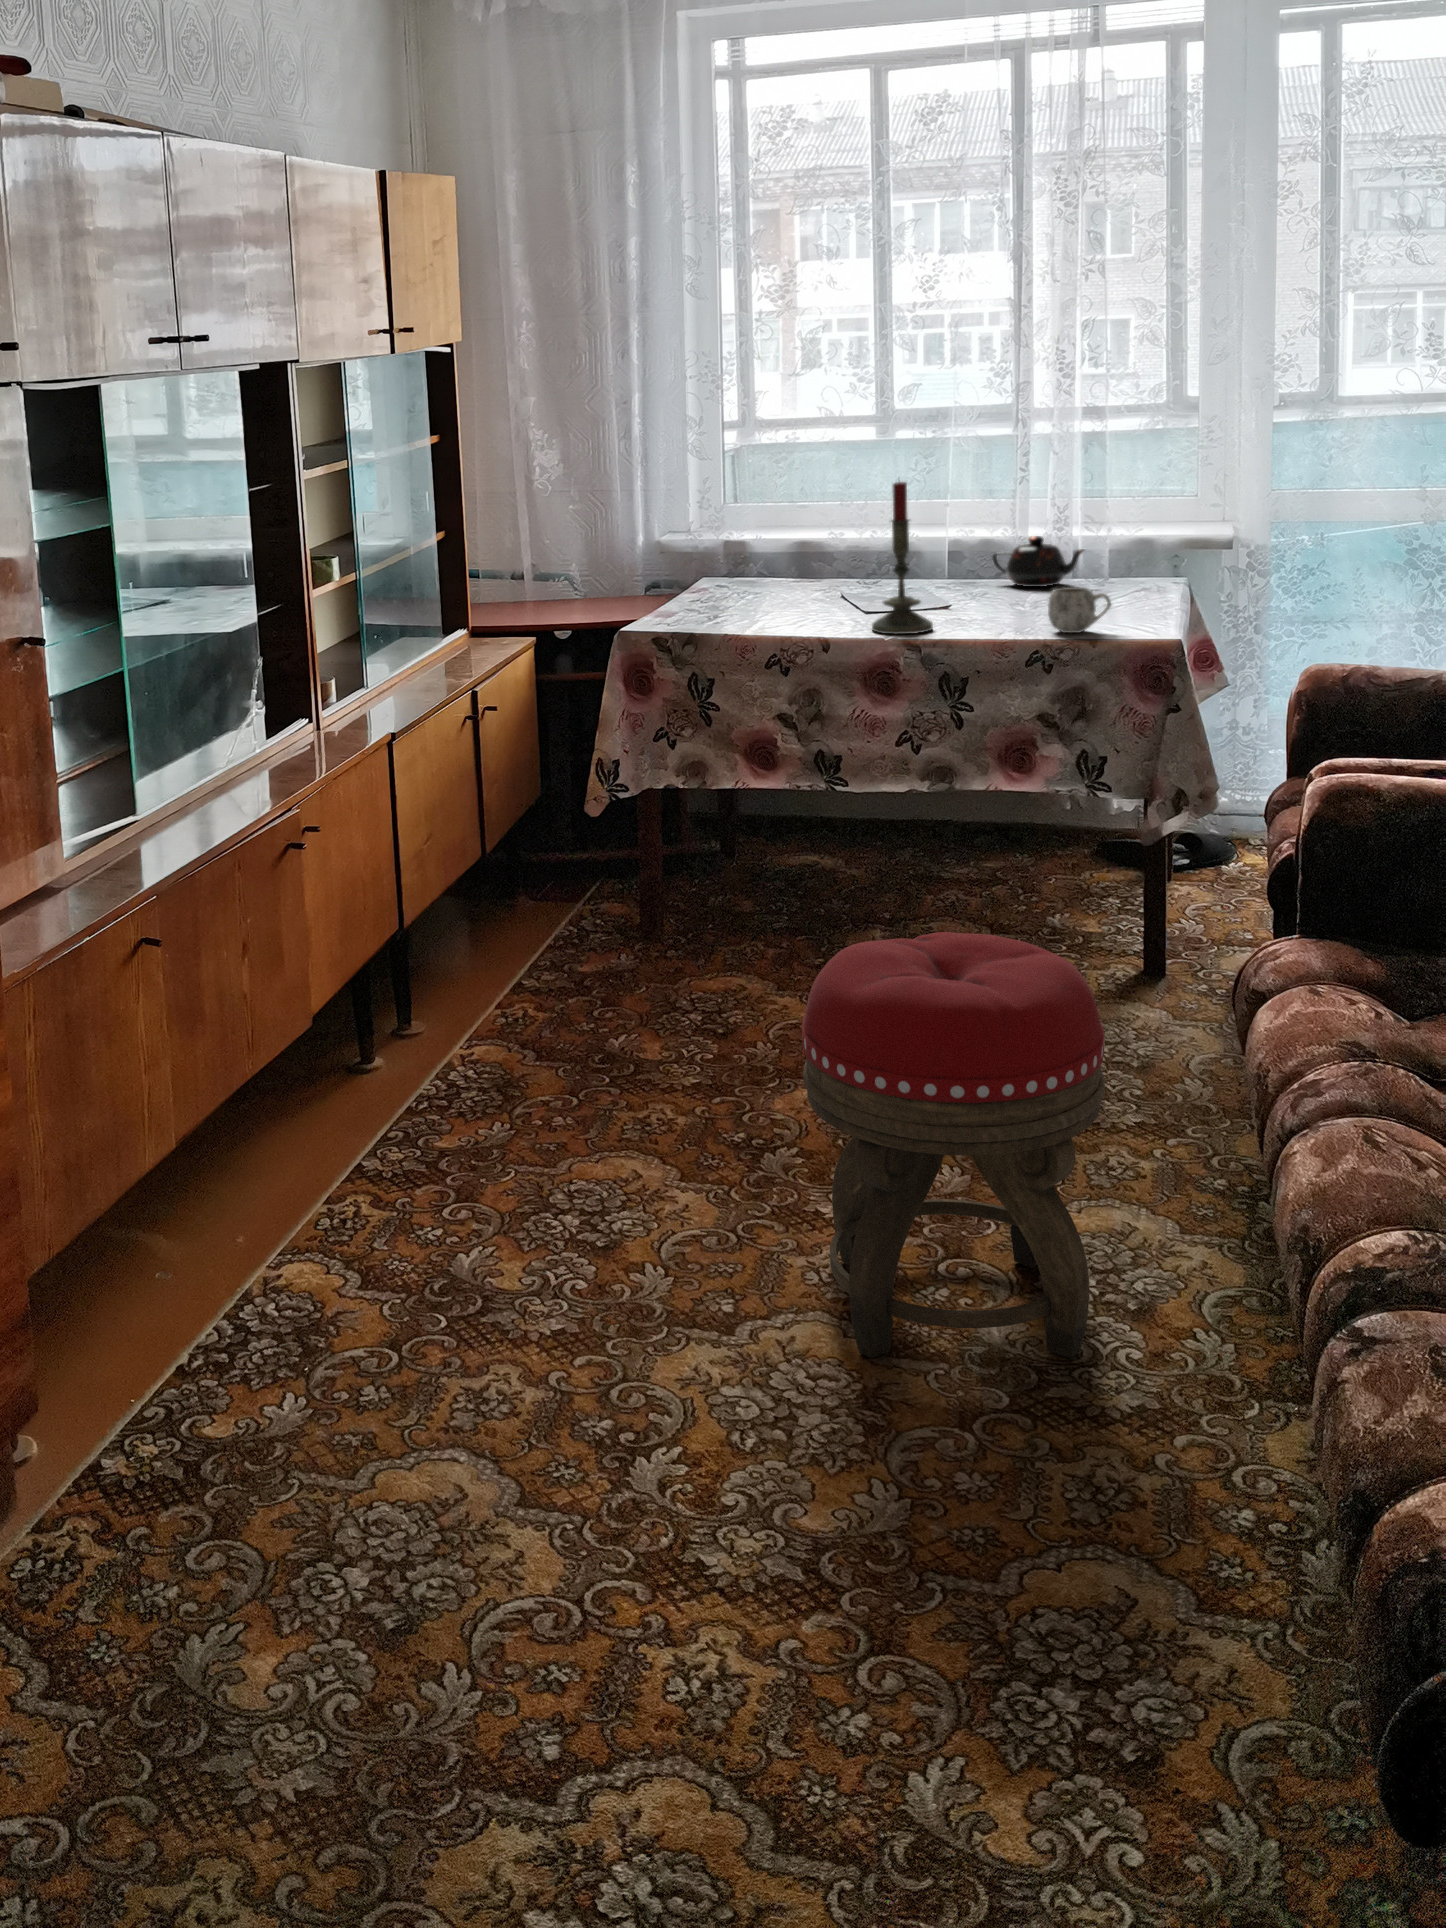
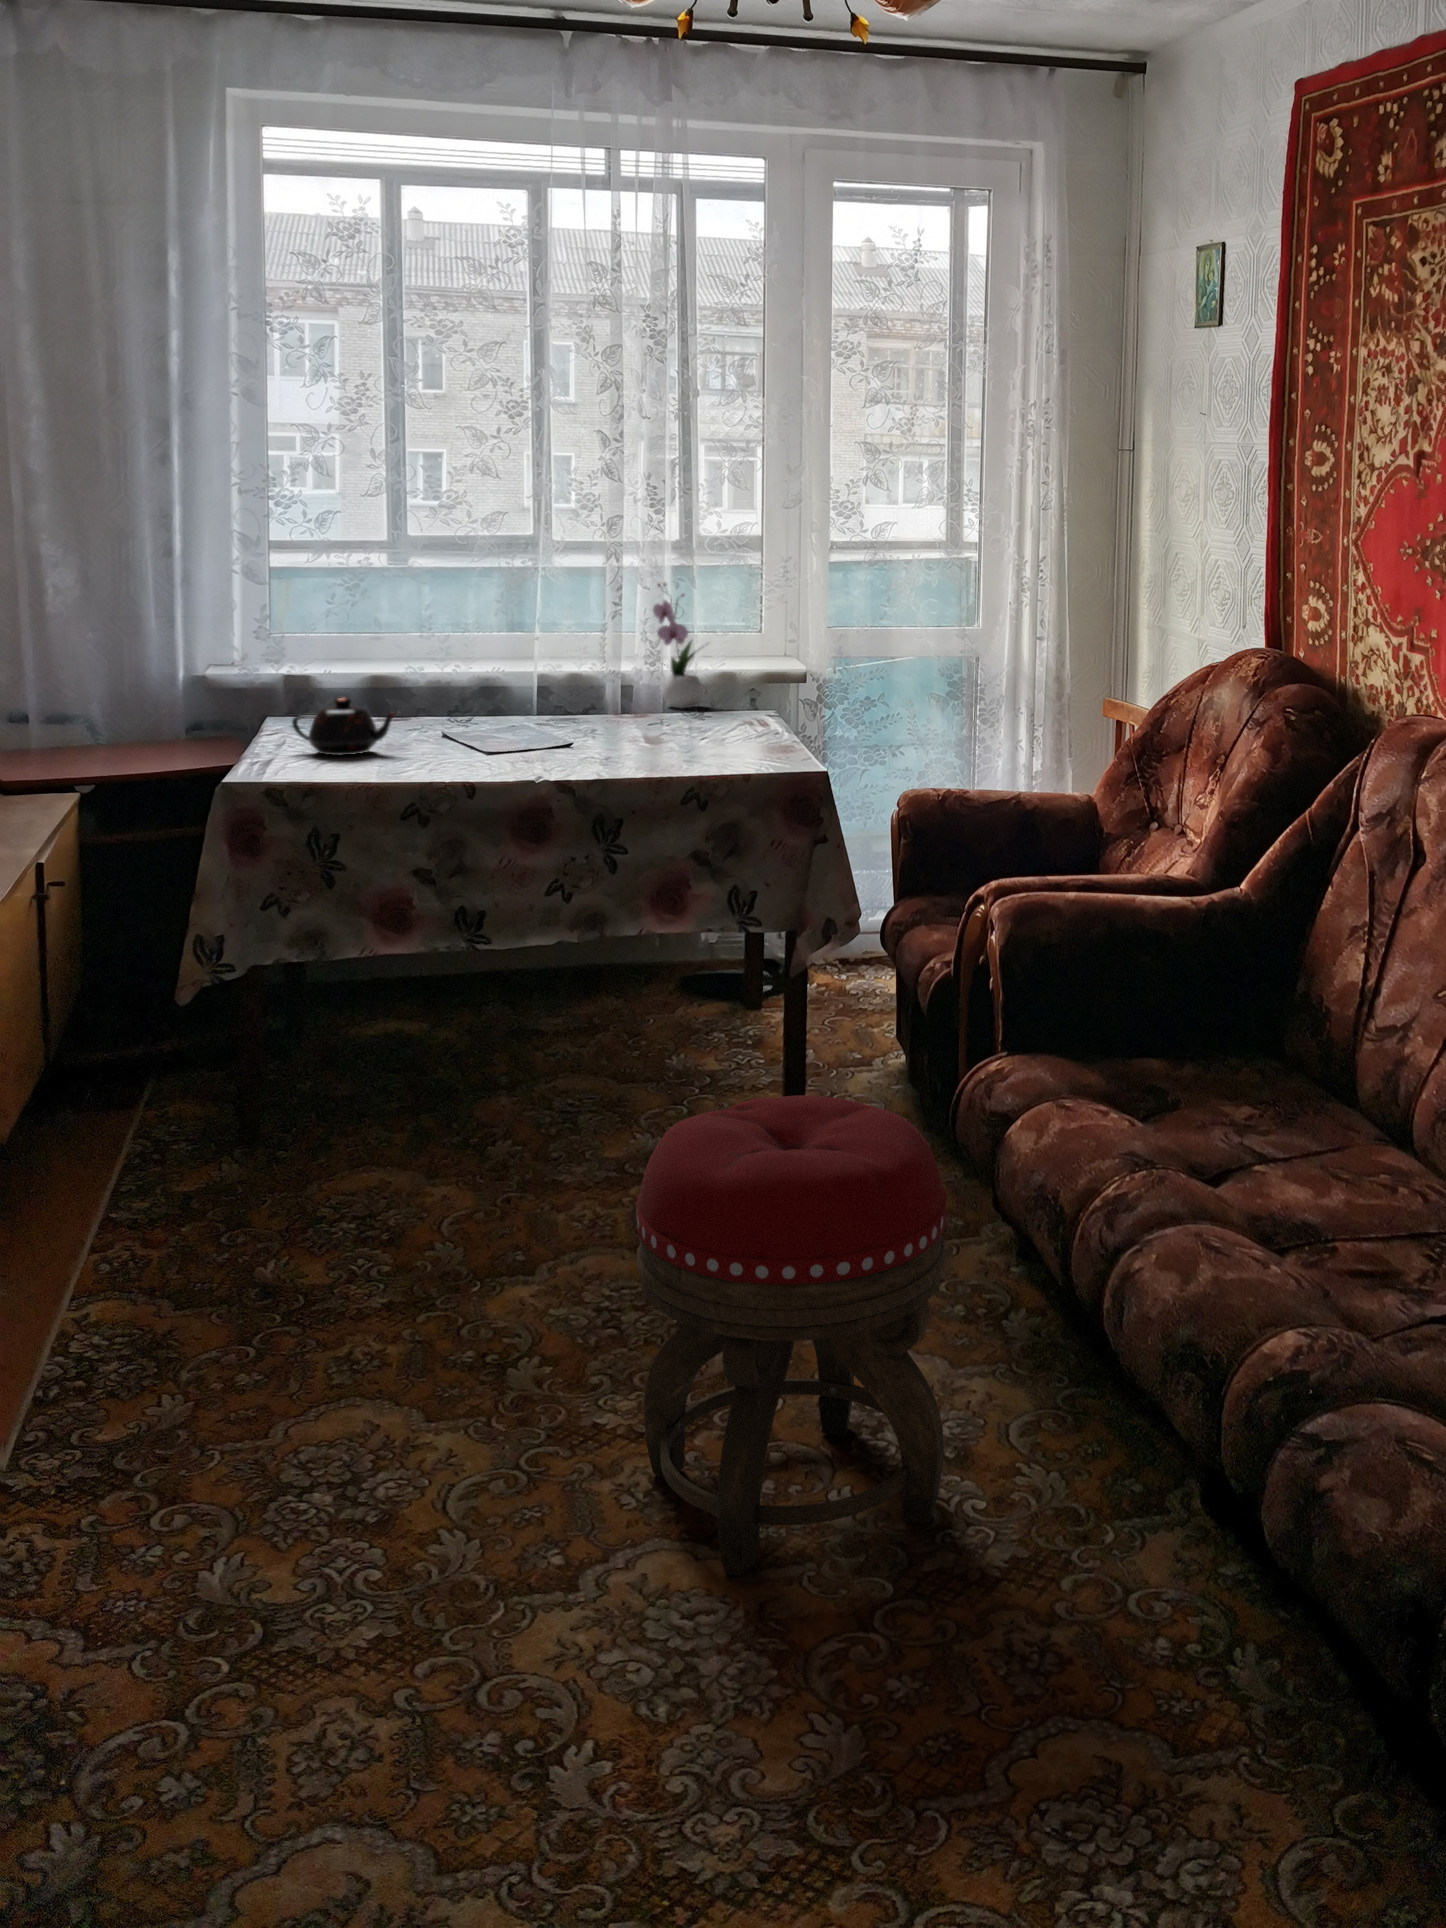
flower arrangement: none [1086,441,1148,569] -> present [653,583,704,708]
candle: present [872,481,933,634] -> none [506,617,570,782]
teapot: present [992,536,1085,587] -> present [292,697,398,755]
mug: present [1048,587,1111,633] -> none [686,729,746,775]

